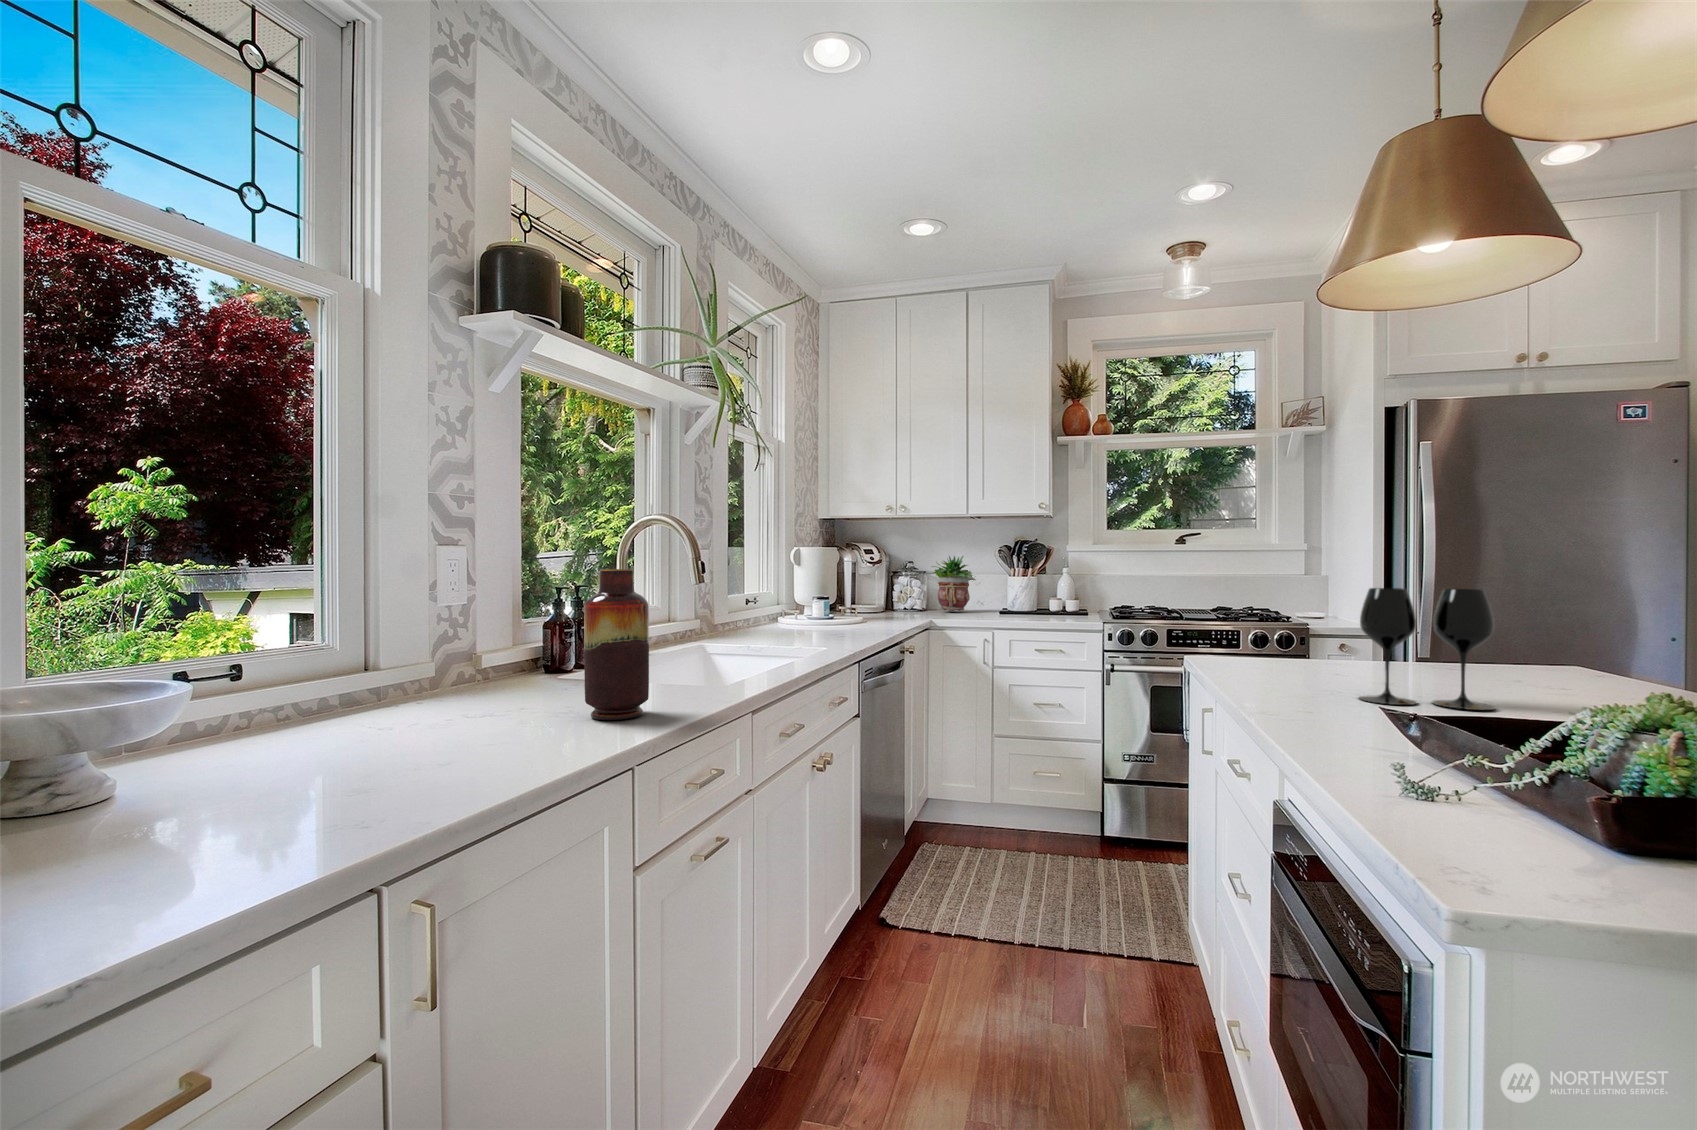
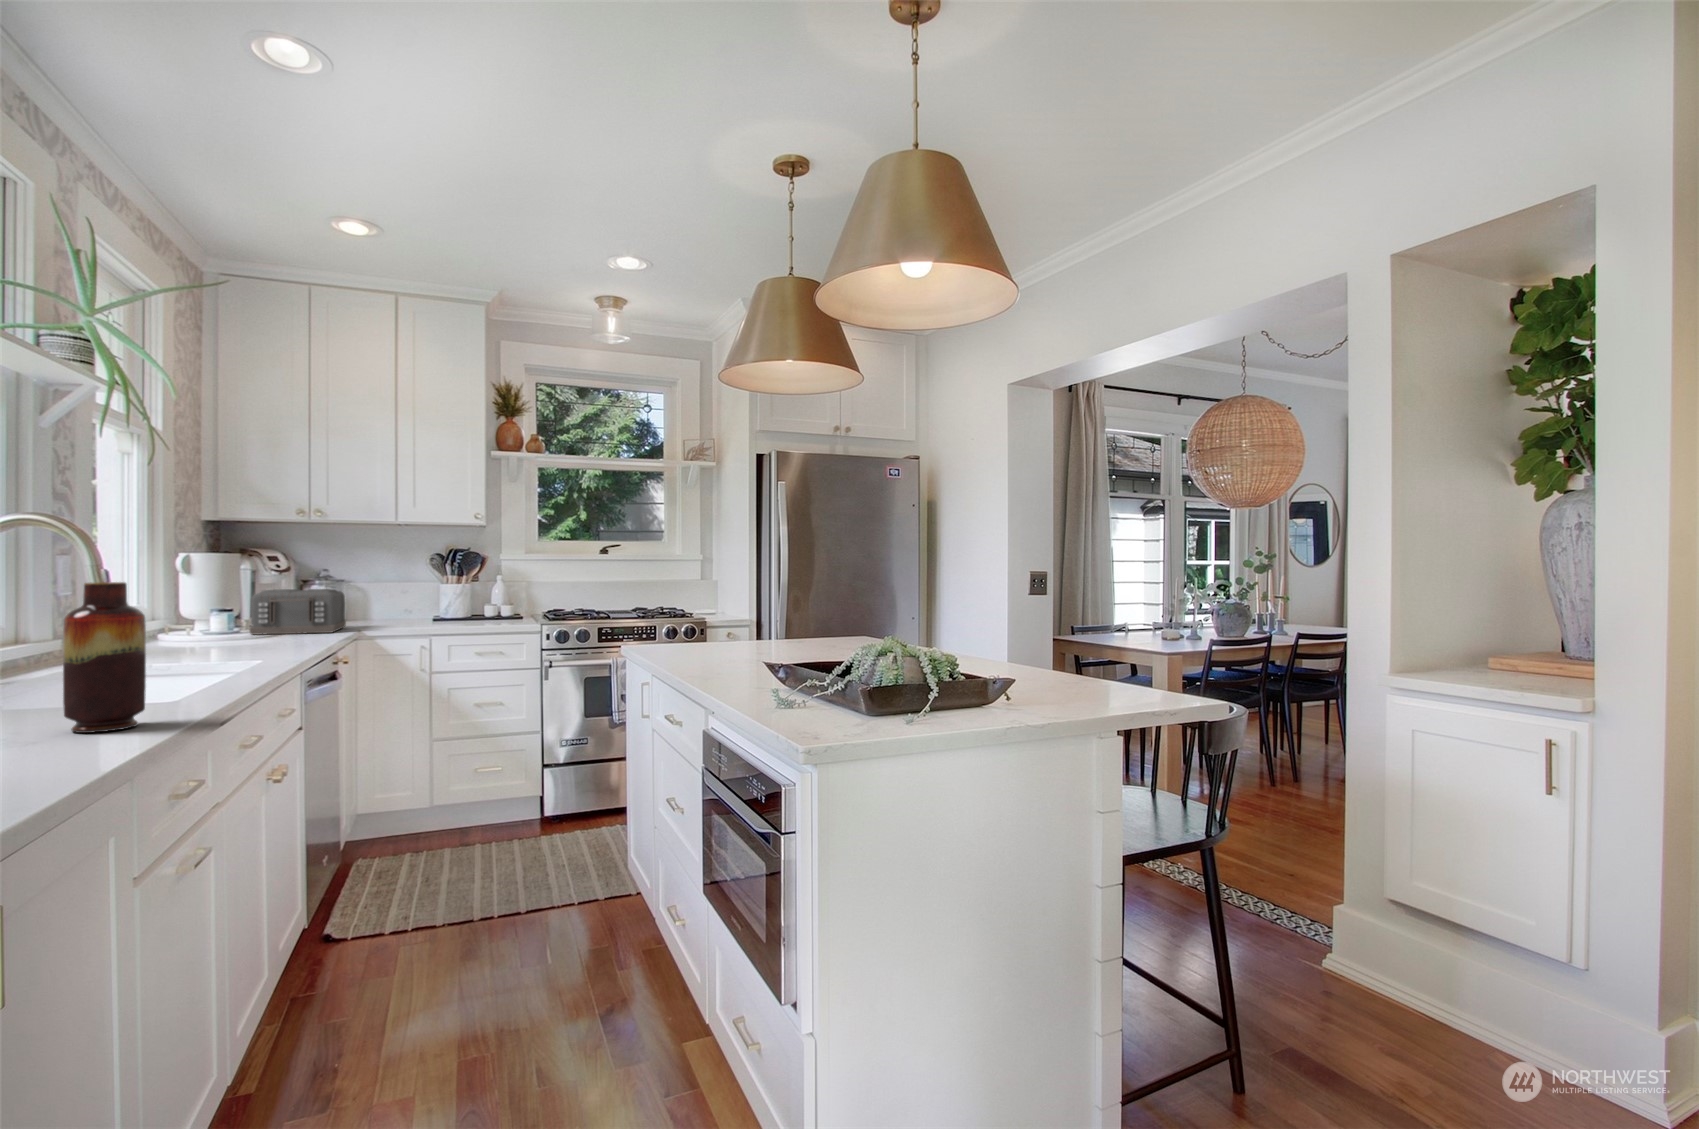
potted plant: present [932,556,976,611] -> none [349,562,405,623]
toaster: none [849,578,926,619] -> present [249,589,346,635]
wine glass: present [1359,588,1495,710] -> none [733,589,802,663]

